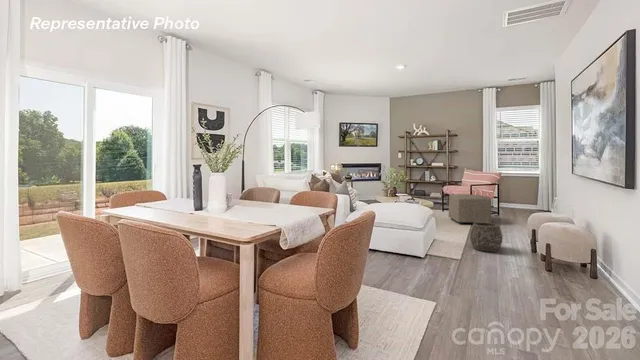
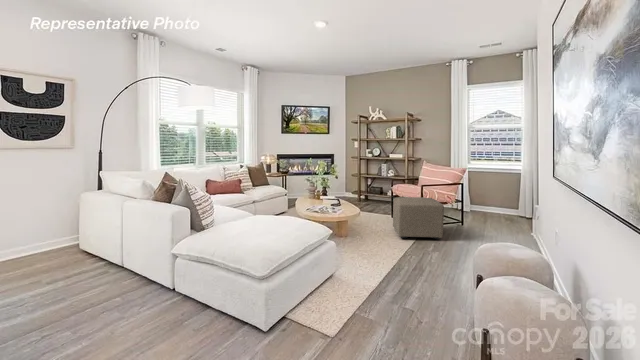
woven basket: present [470,222,503,252] -> none [386,250,434,302]

